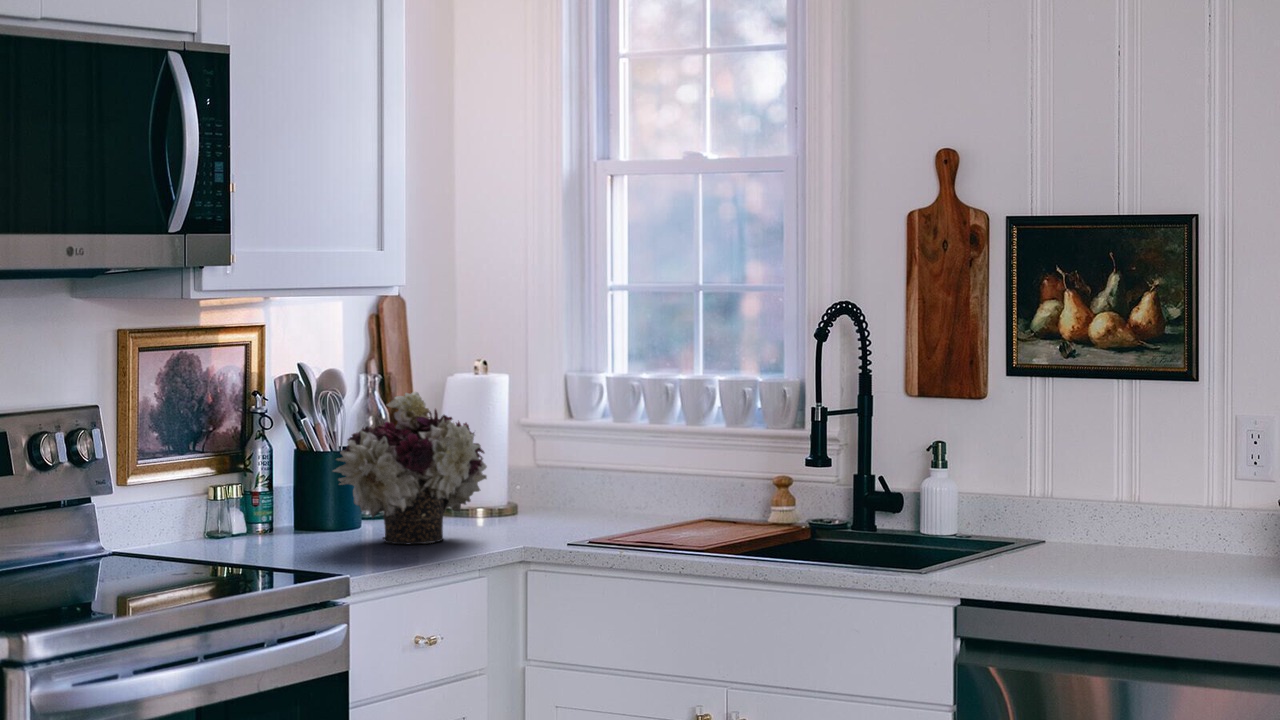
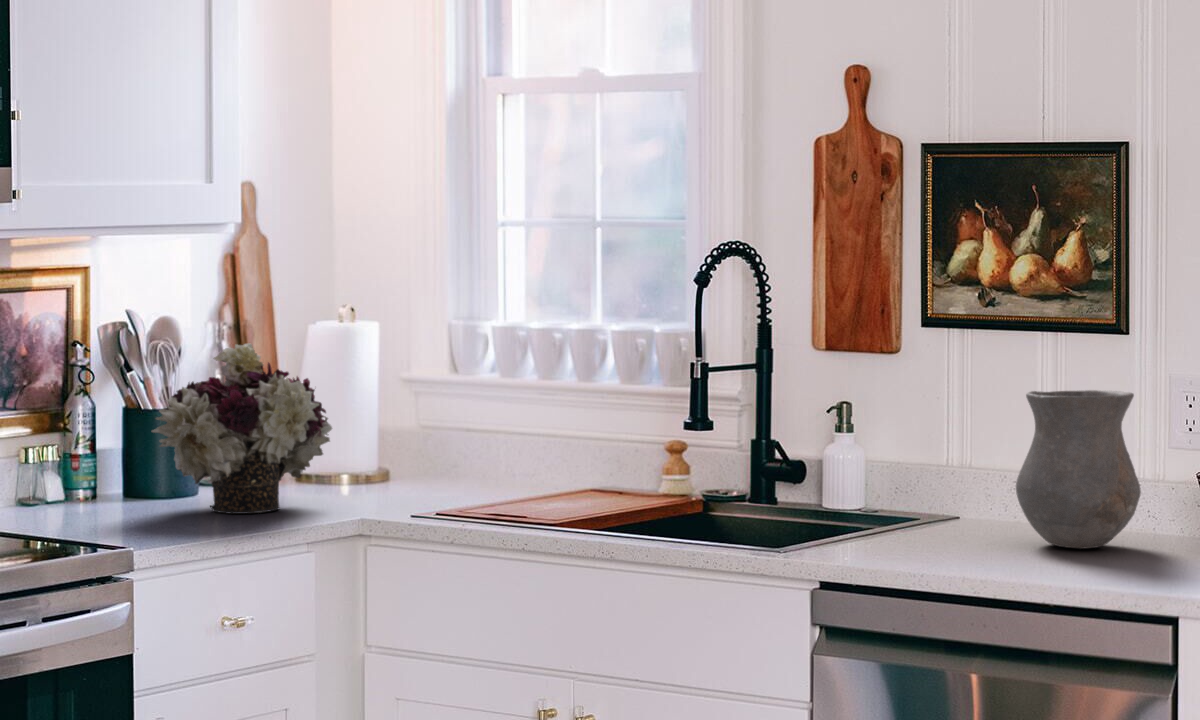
vase: none [1115,430,1227,568] -> present [1016,390,1141,549]

